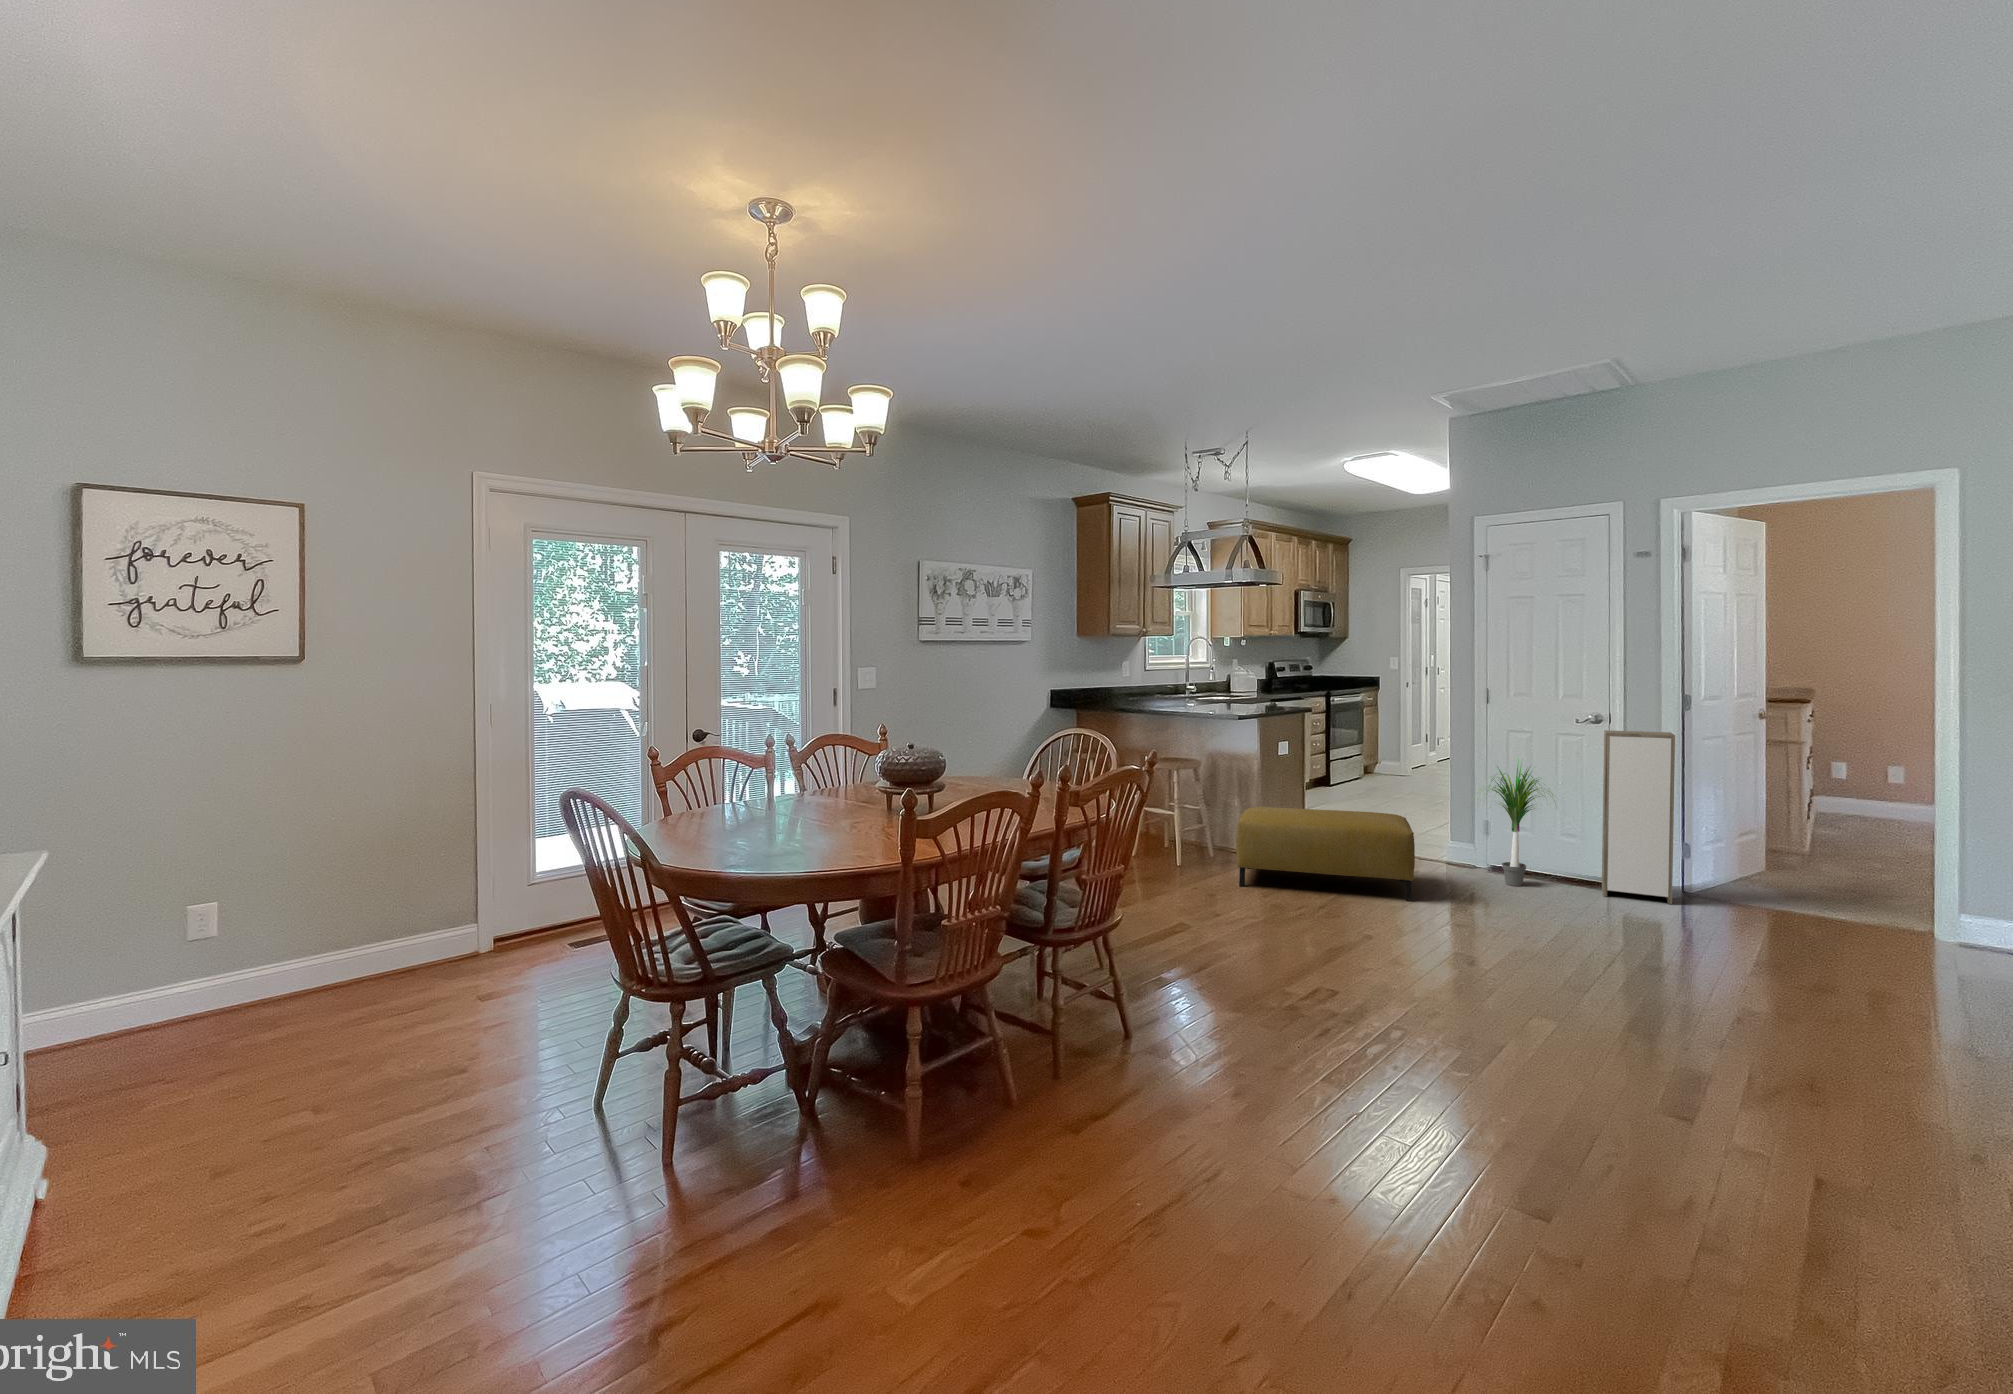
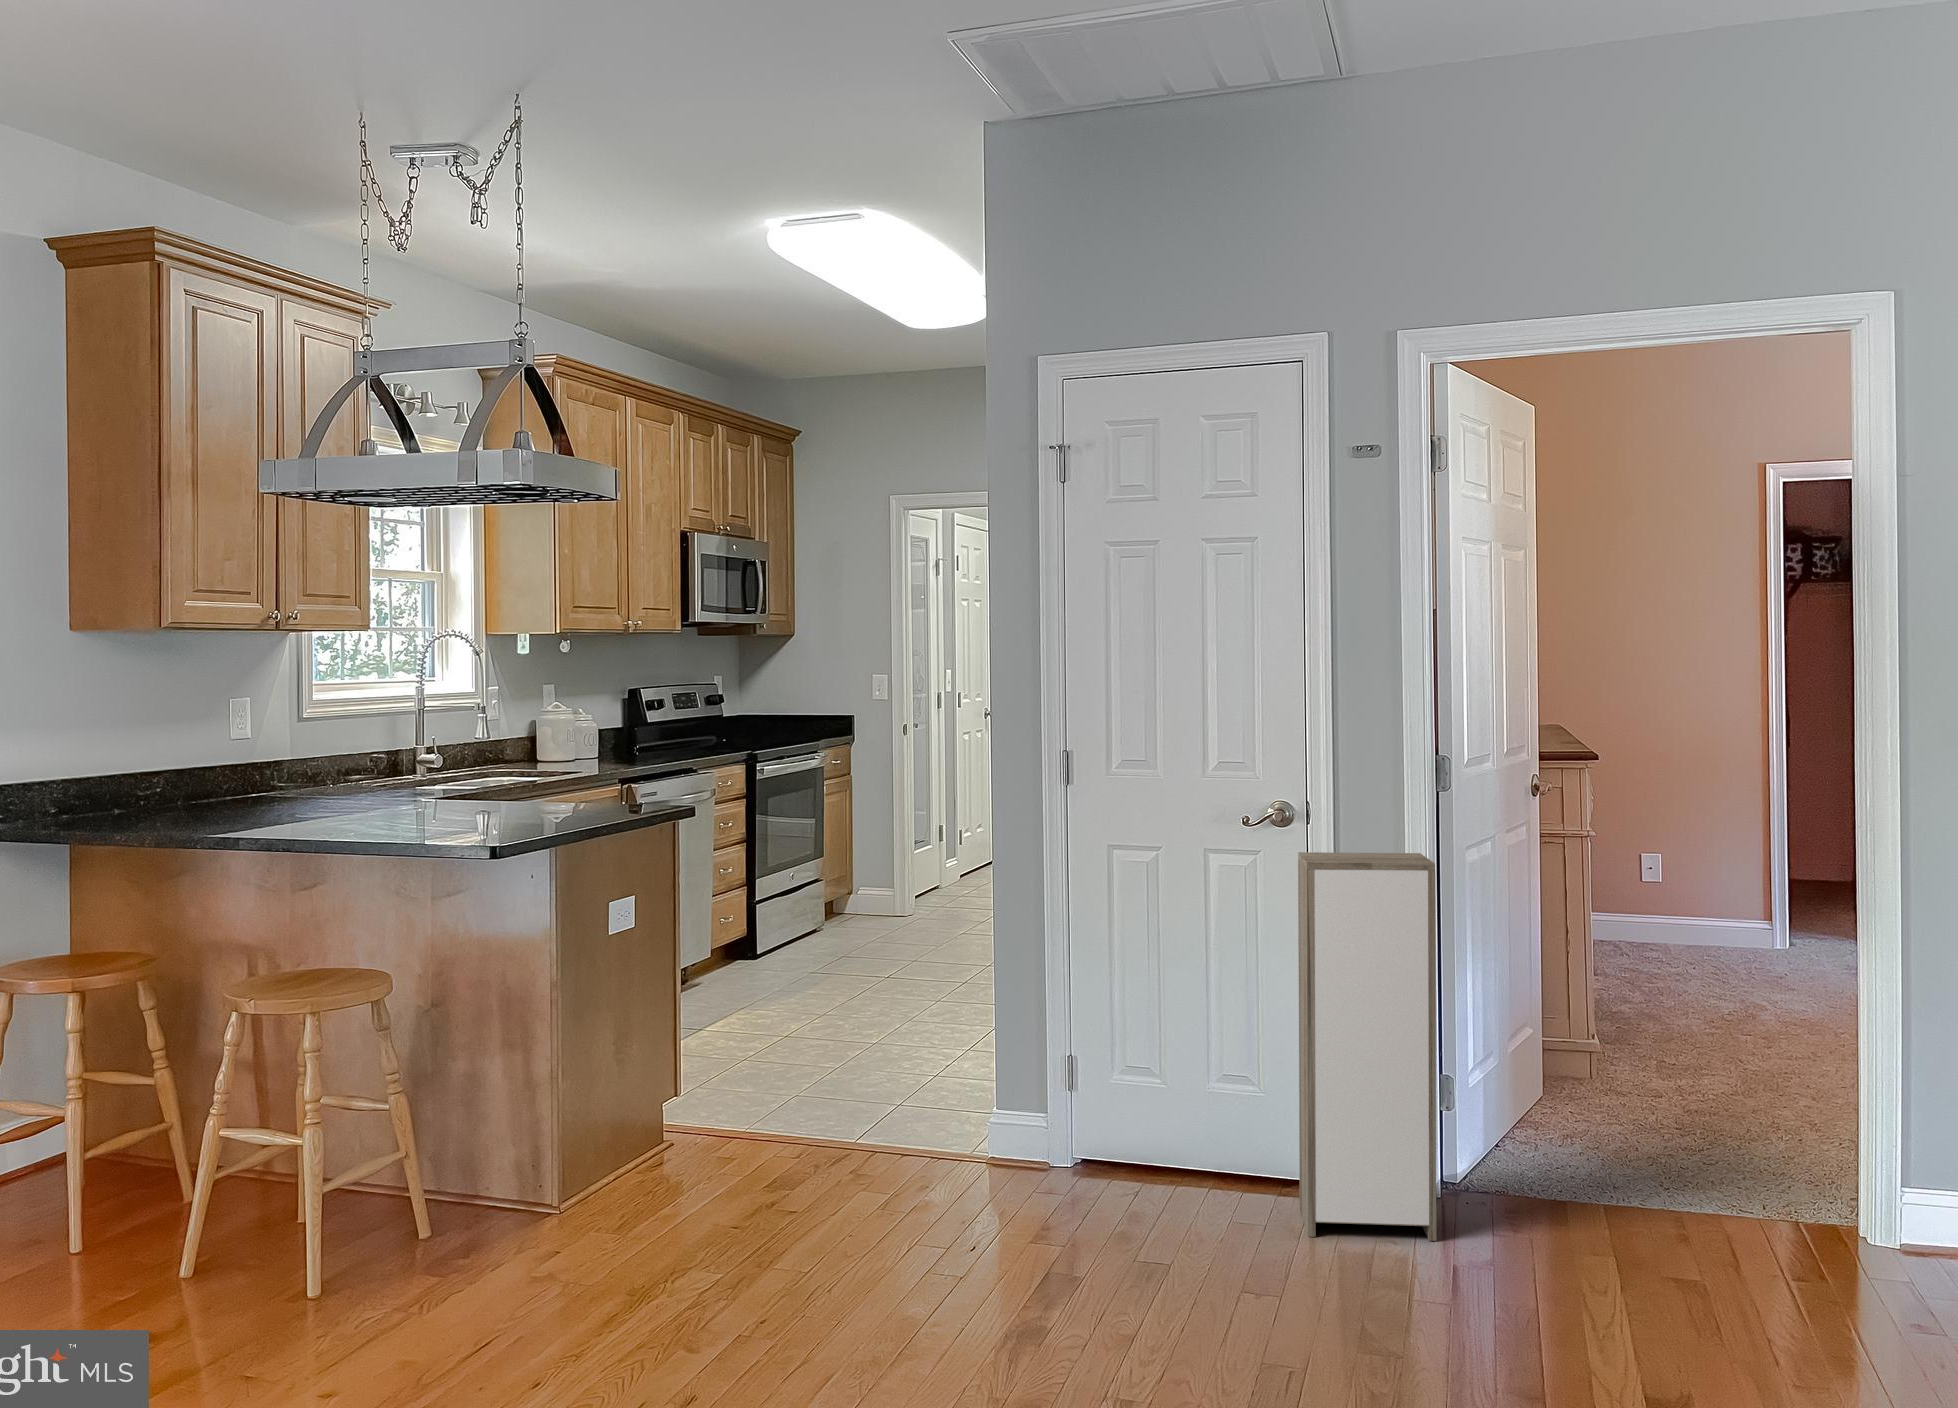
potted plant: present [1477,761,1555,886] -> none [1032,917,1232,1231]
ottoman: present [1236,807,1415,900] -> none [460,1088,915,1349]

